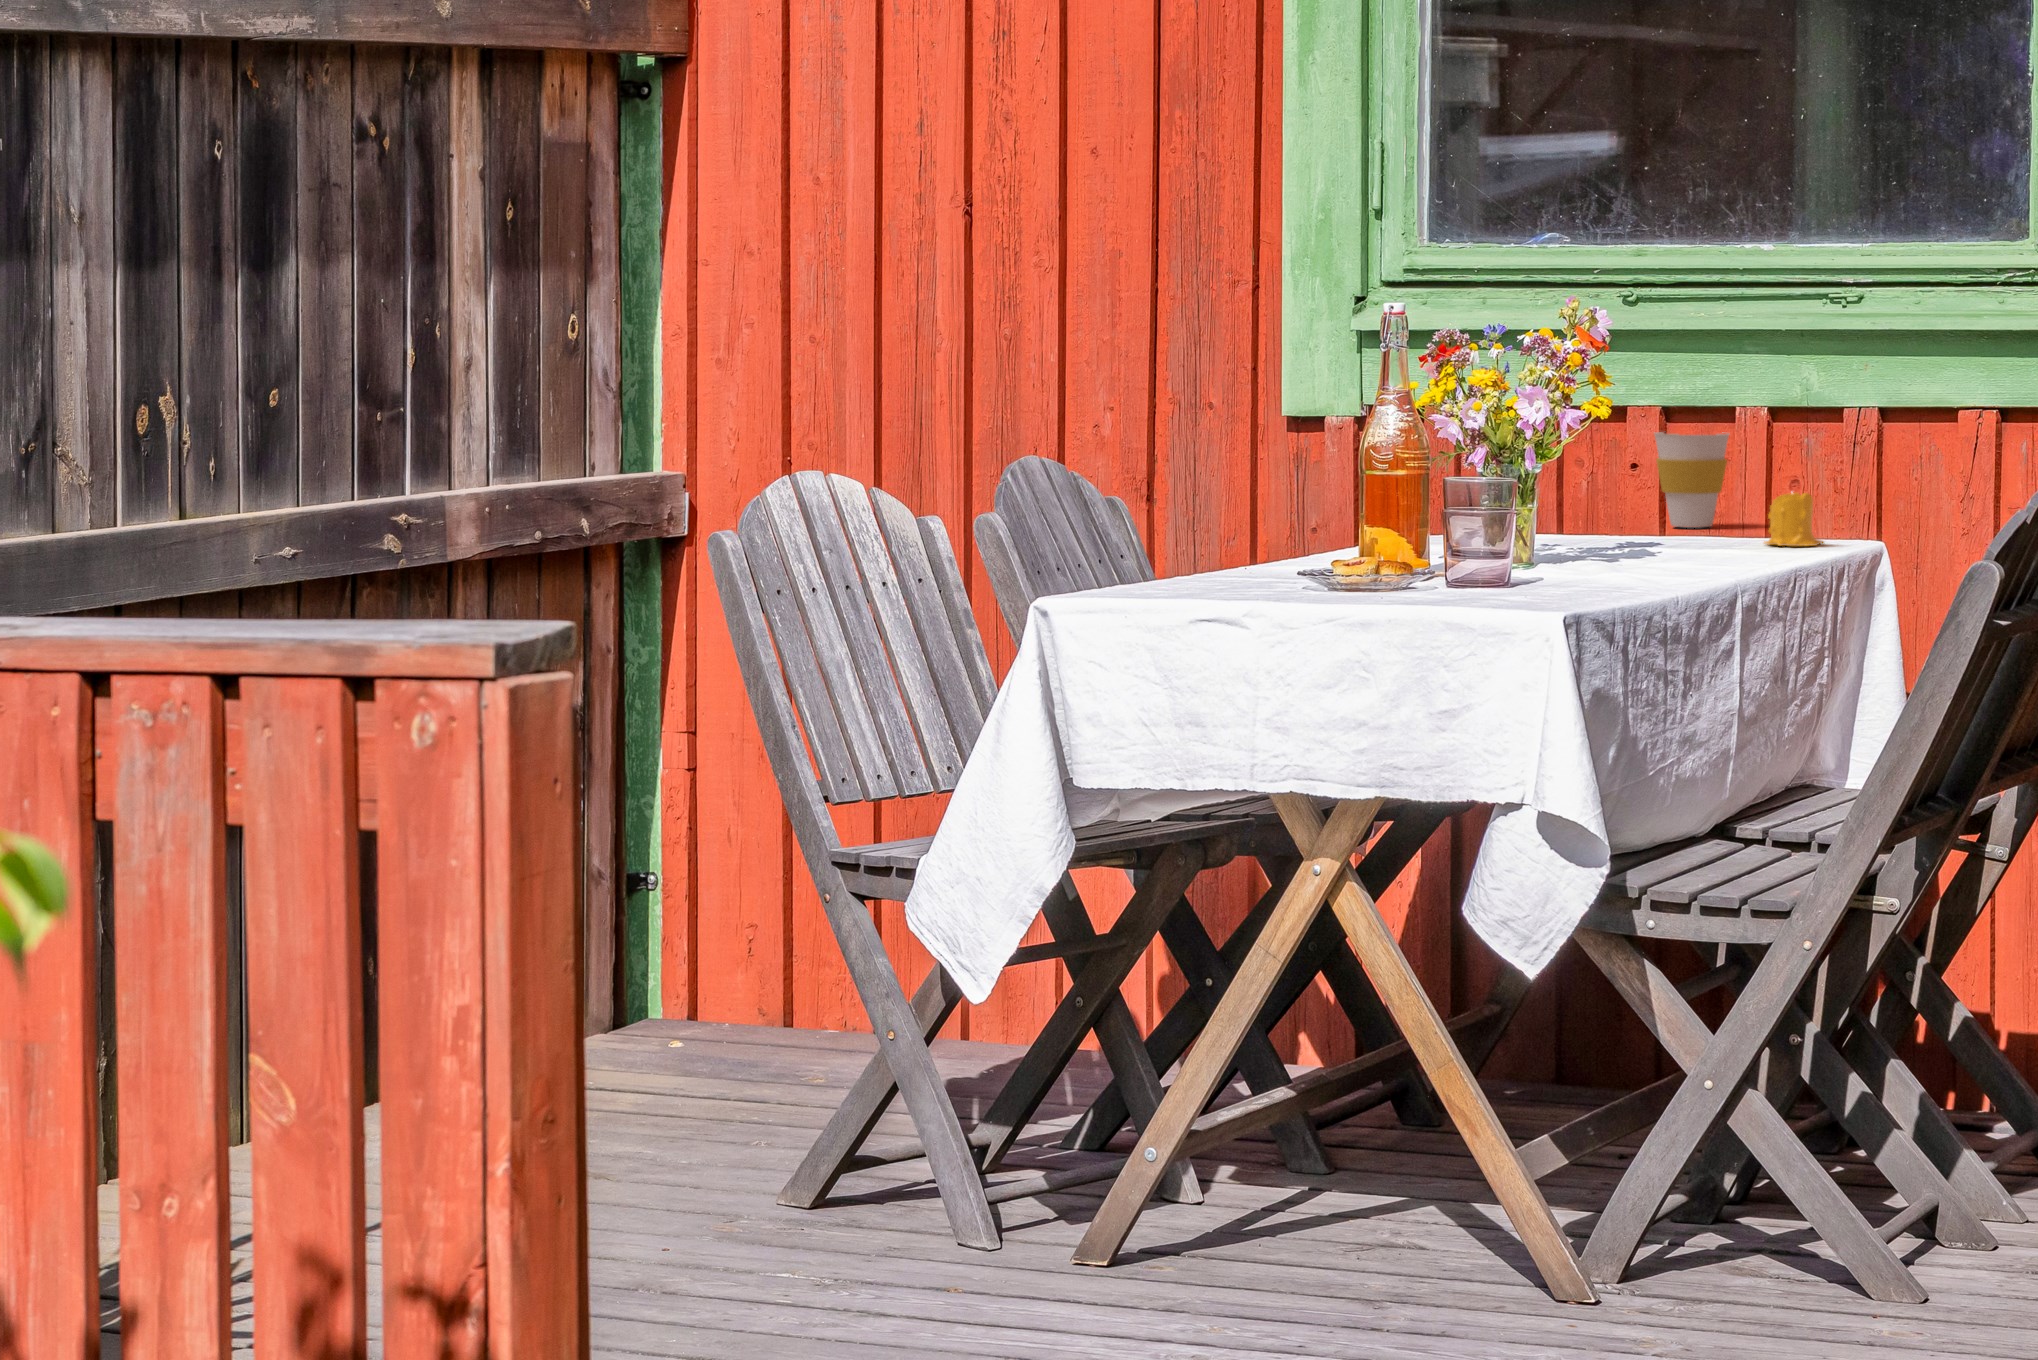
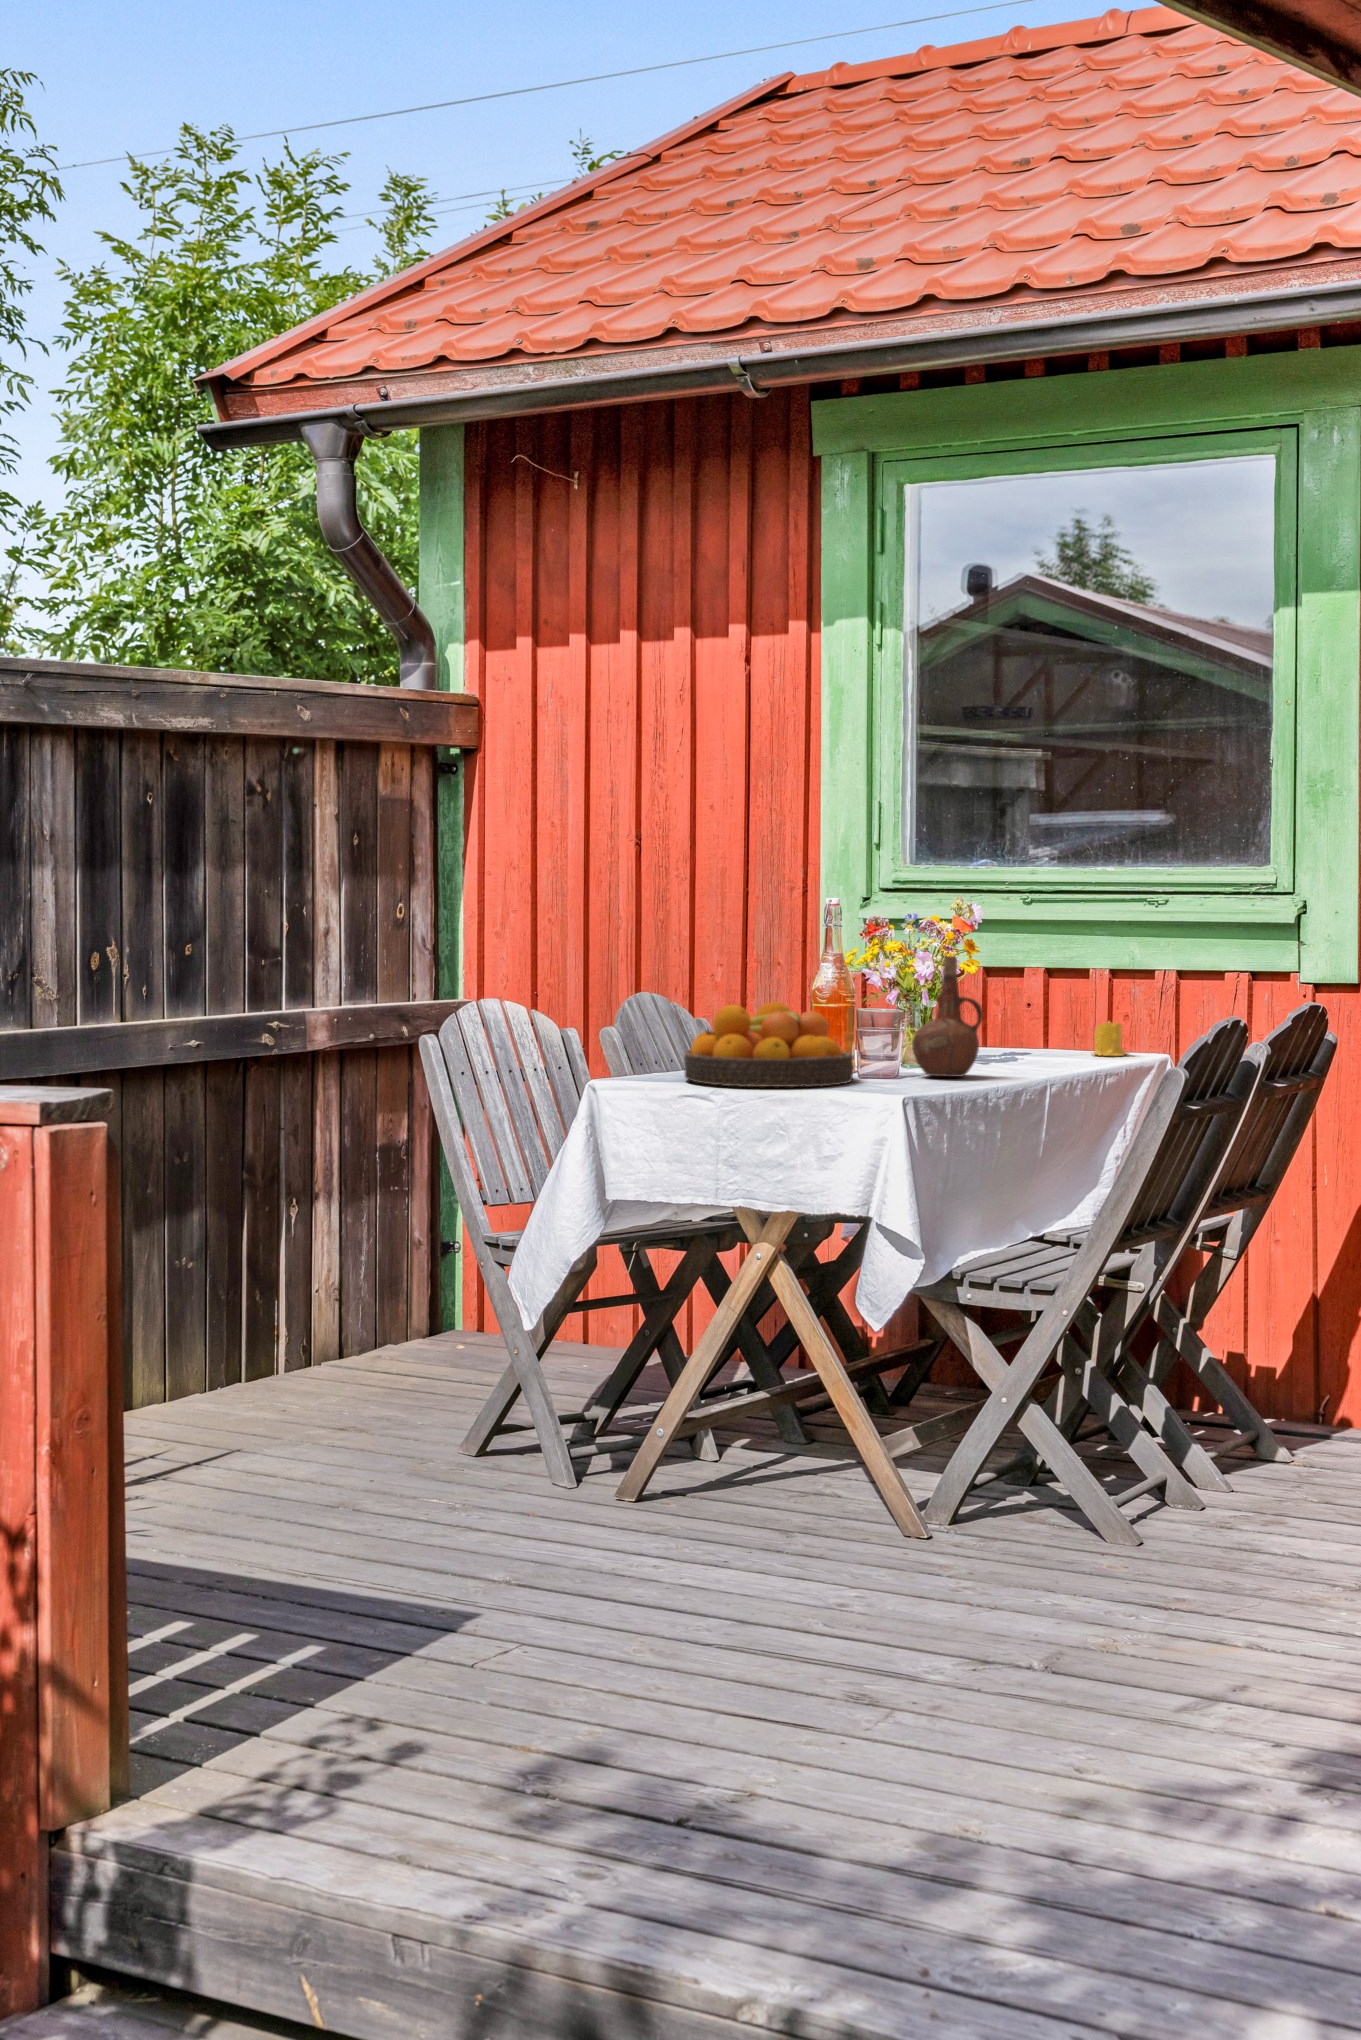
ceramic pitcher: none [1529,394,1638,581] -> present [912,957,983,1077]
cup: present [1654,432,1729,528] -> none [1036,983,1084,1043]
fruit bowl: none [1183,468,1449,602] -> present [684,1001,854,1087]

